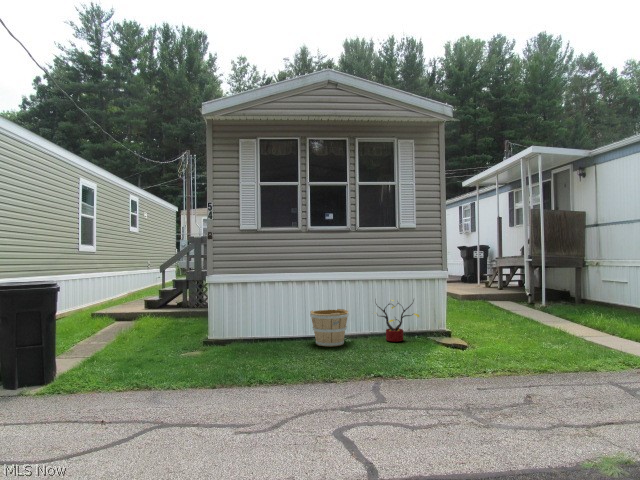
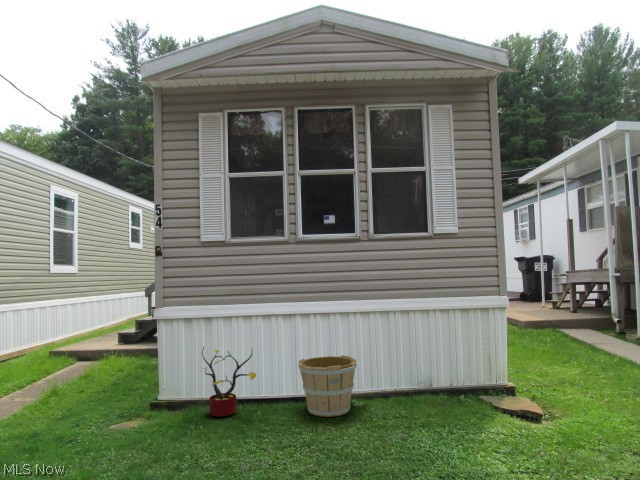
decorative plant: present [376,300,419,341] -> present [202,347,256,416]

